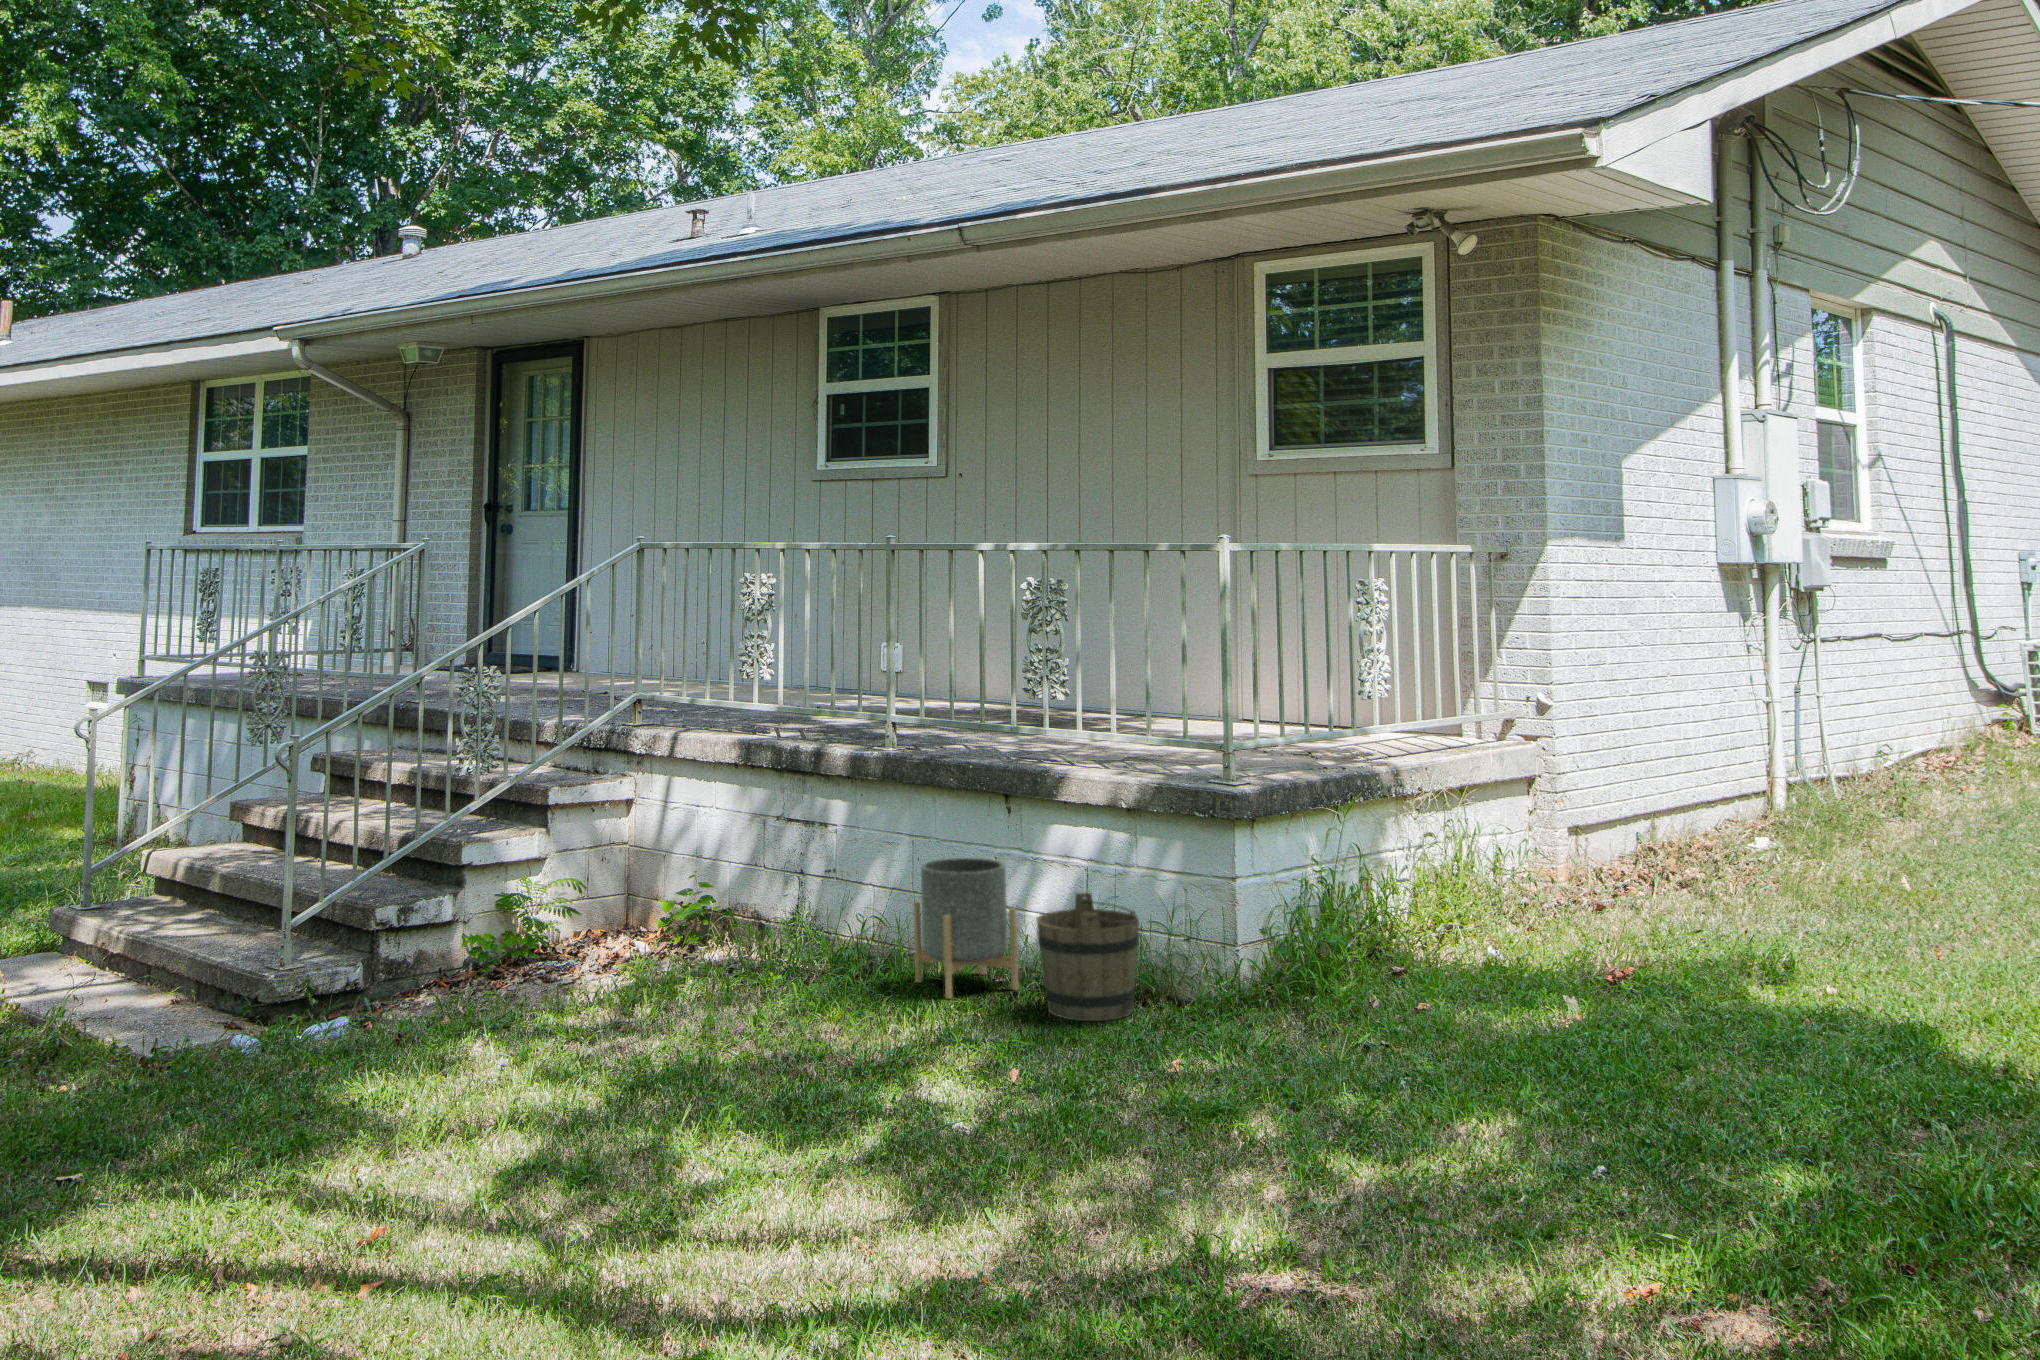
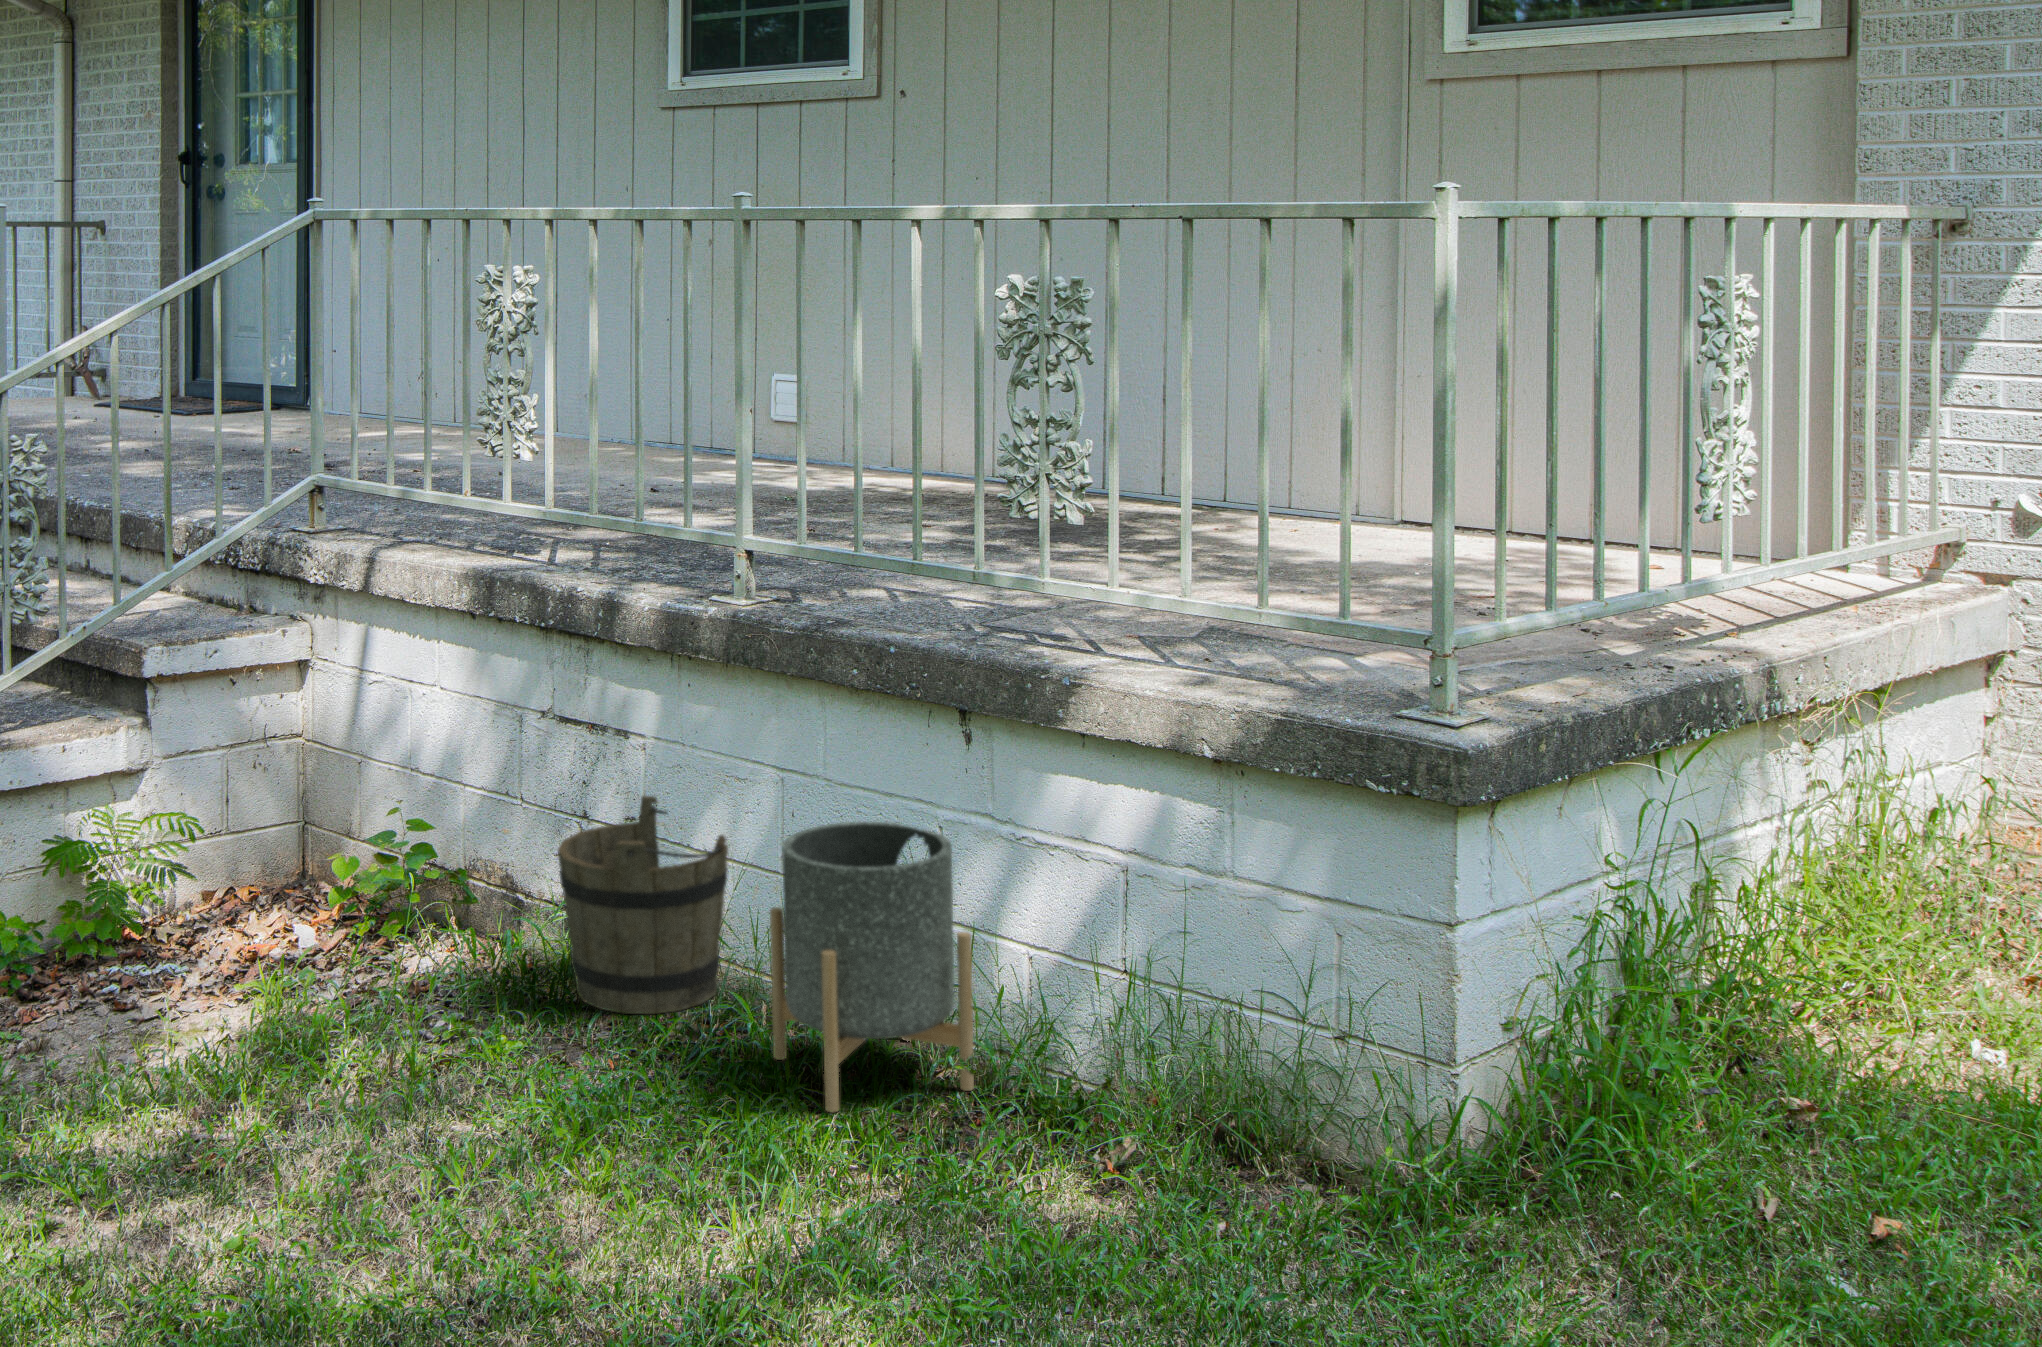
bucket: present [1036,892,1139,1021] -> present [558,796,728,1014]

